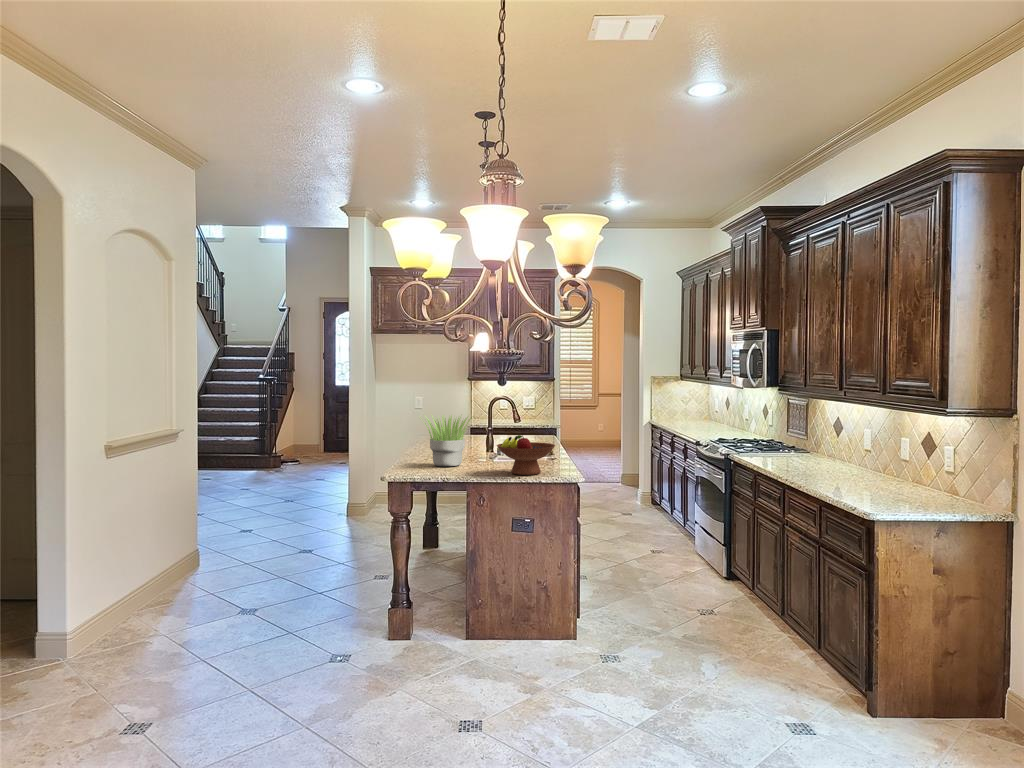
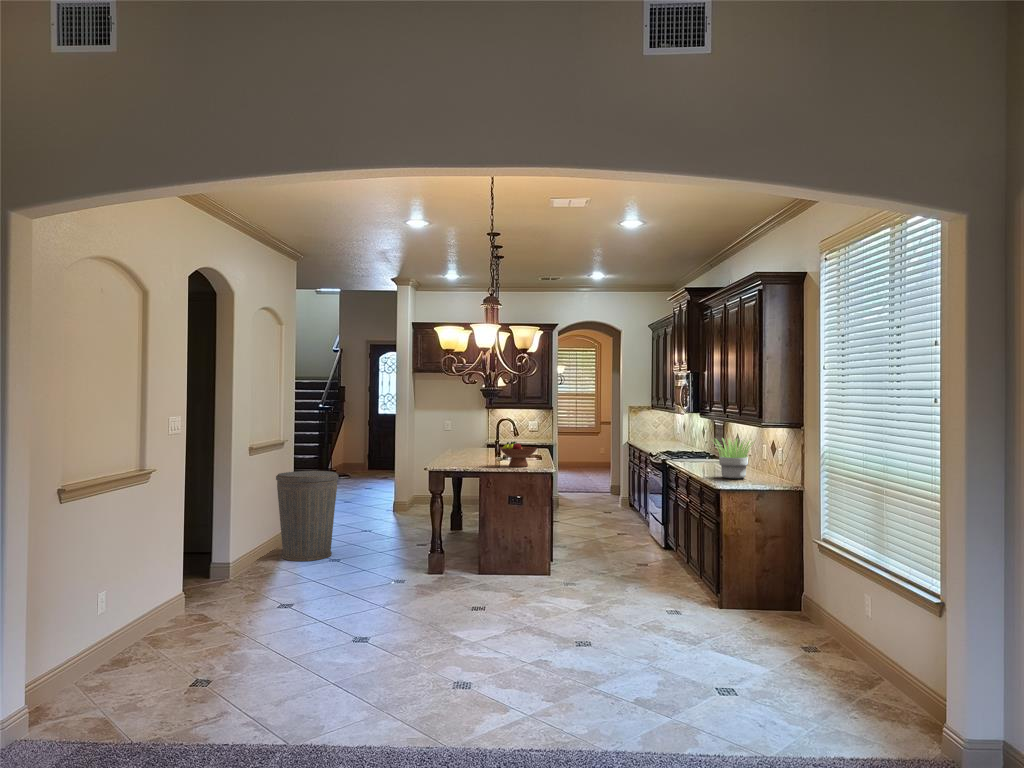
potted plant: present [425,416,469,467] -> present [714,439,754,479]
trash can: none [160,476,256,615] -> present [276,471,339,561]

